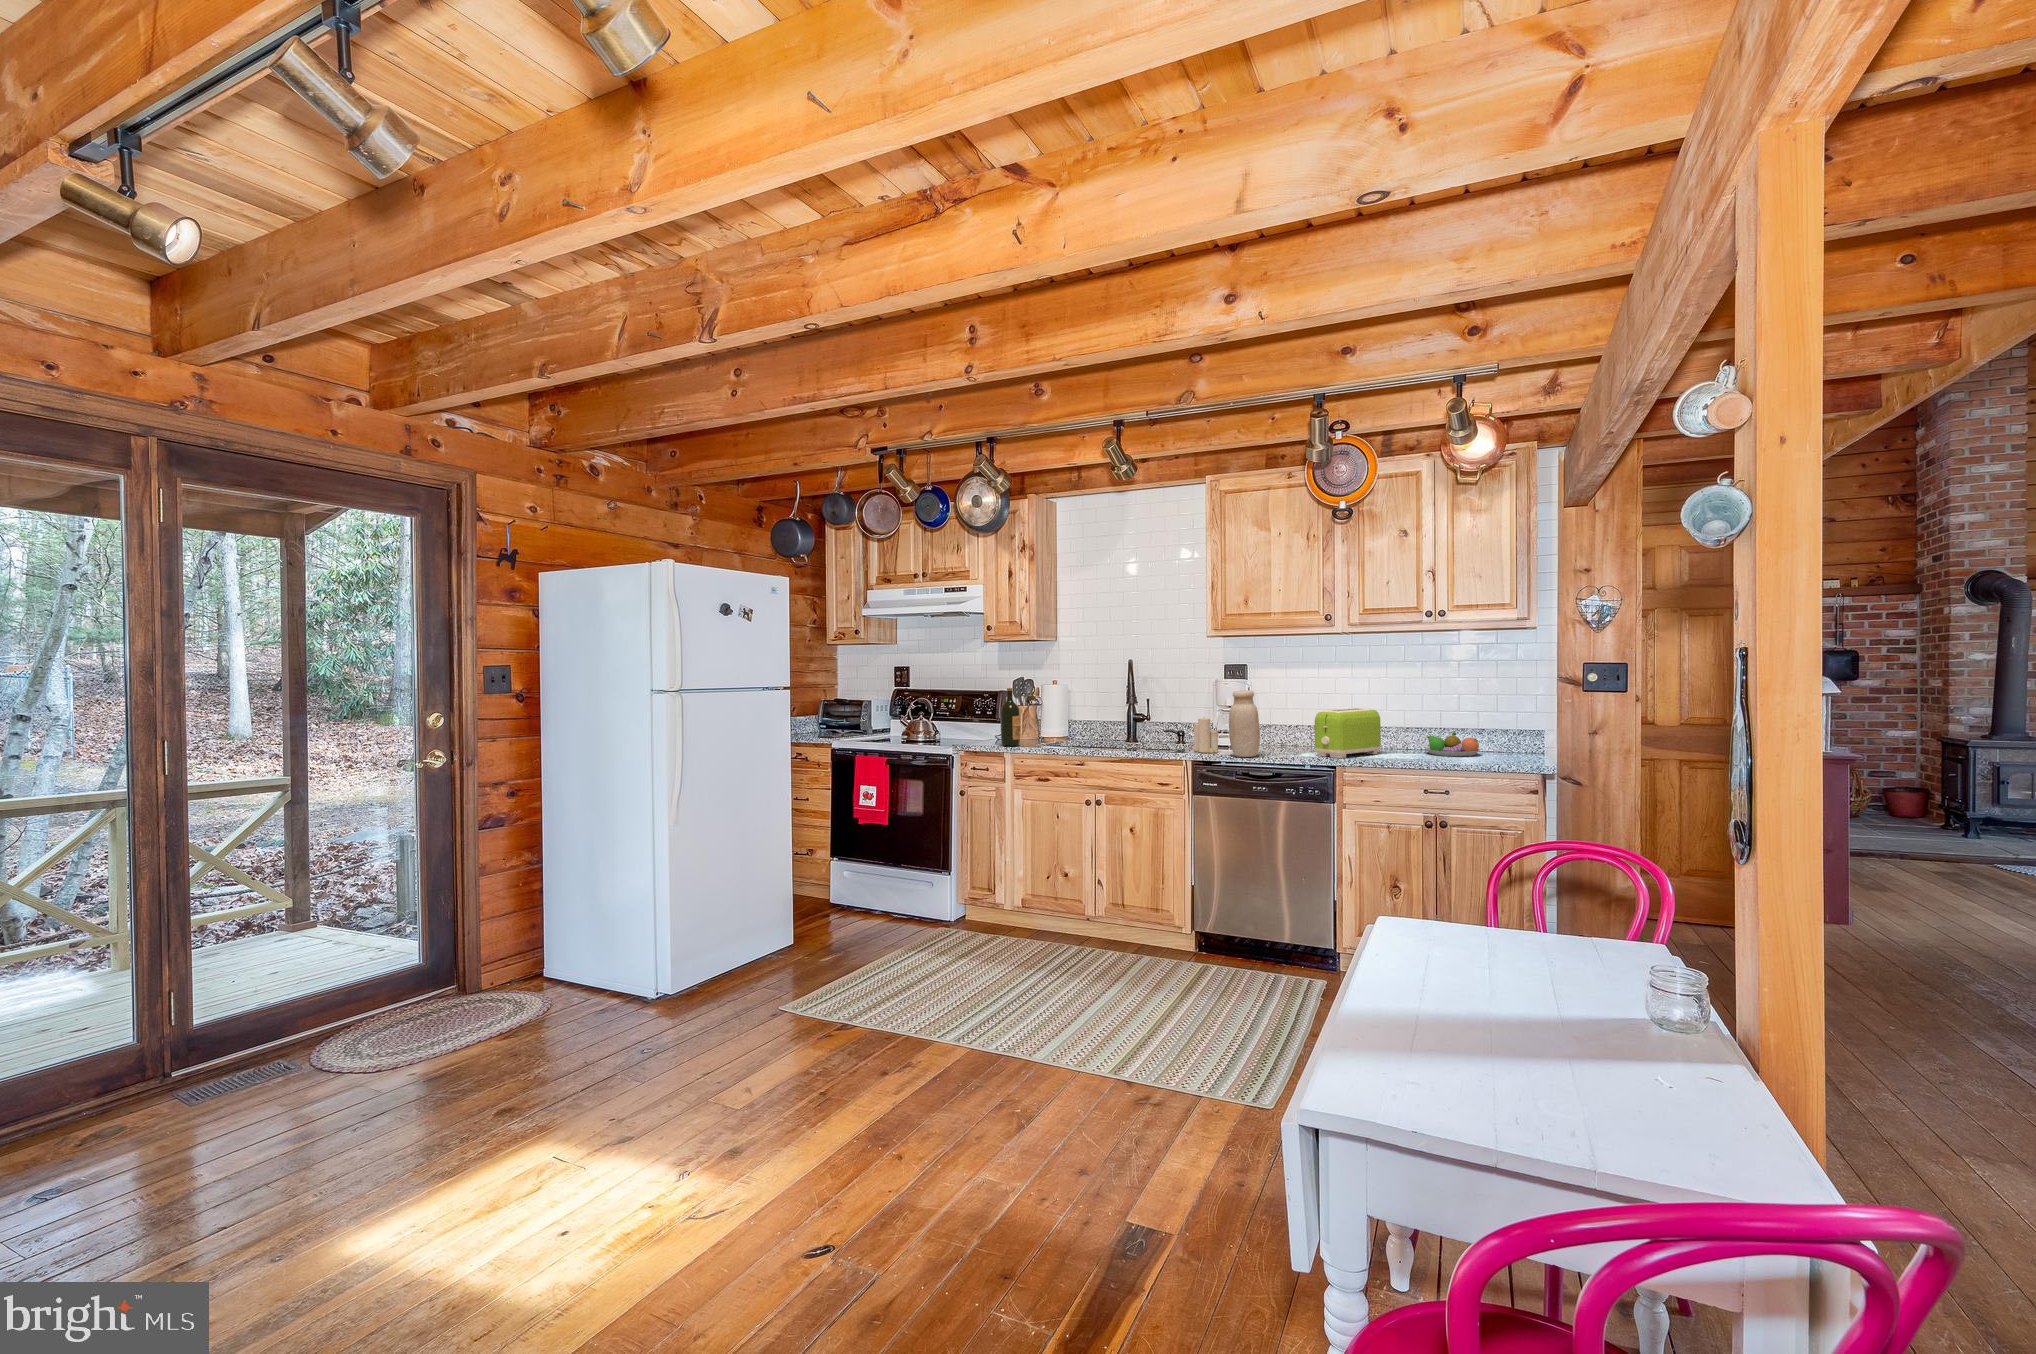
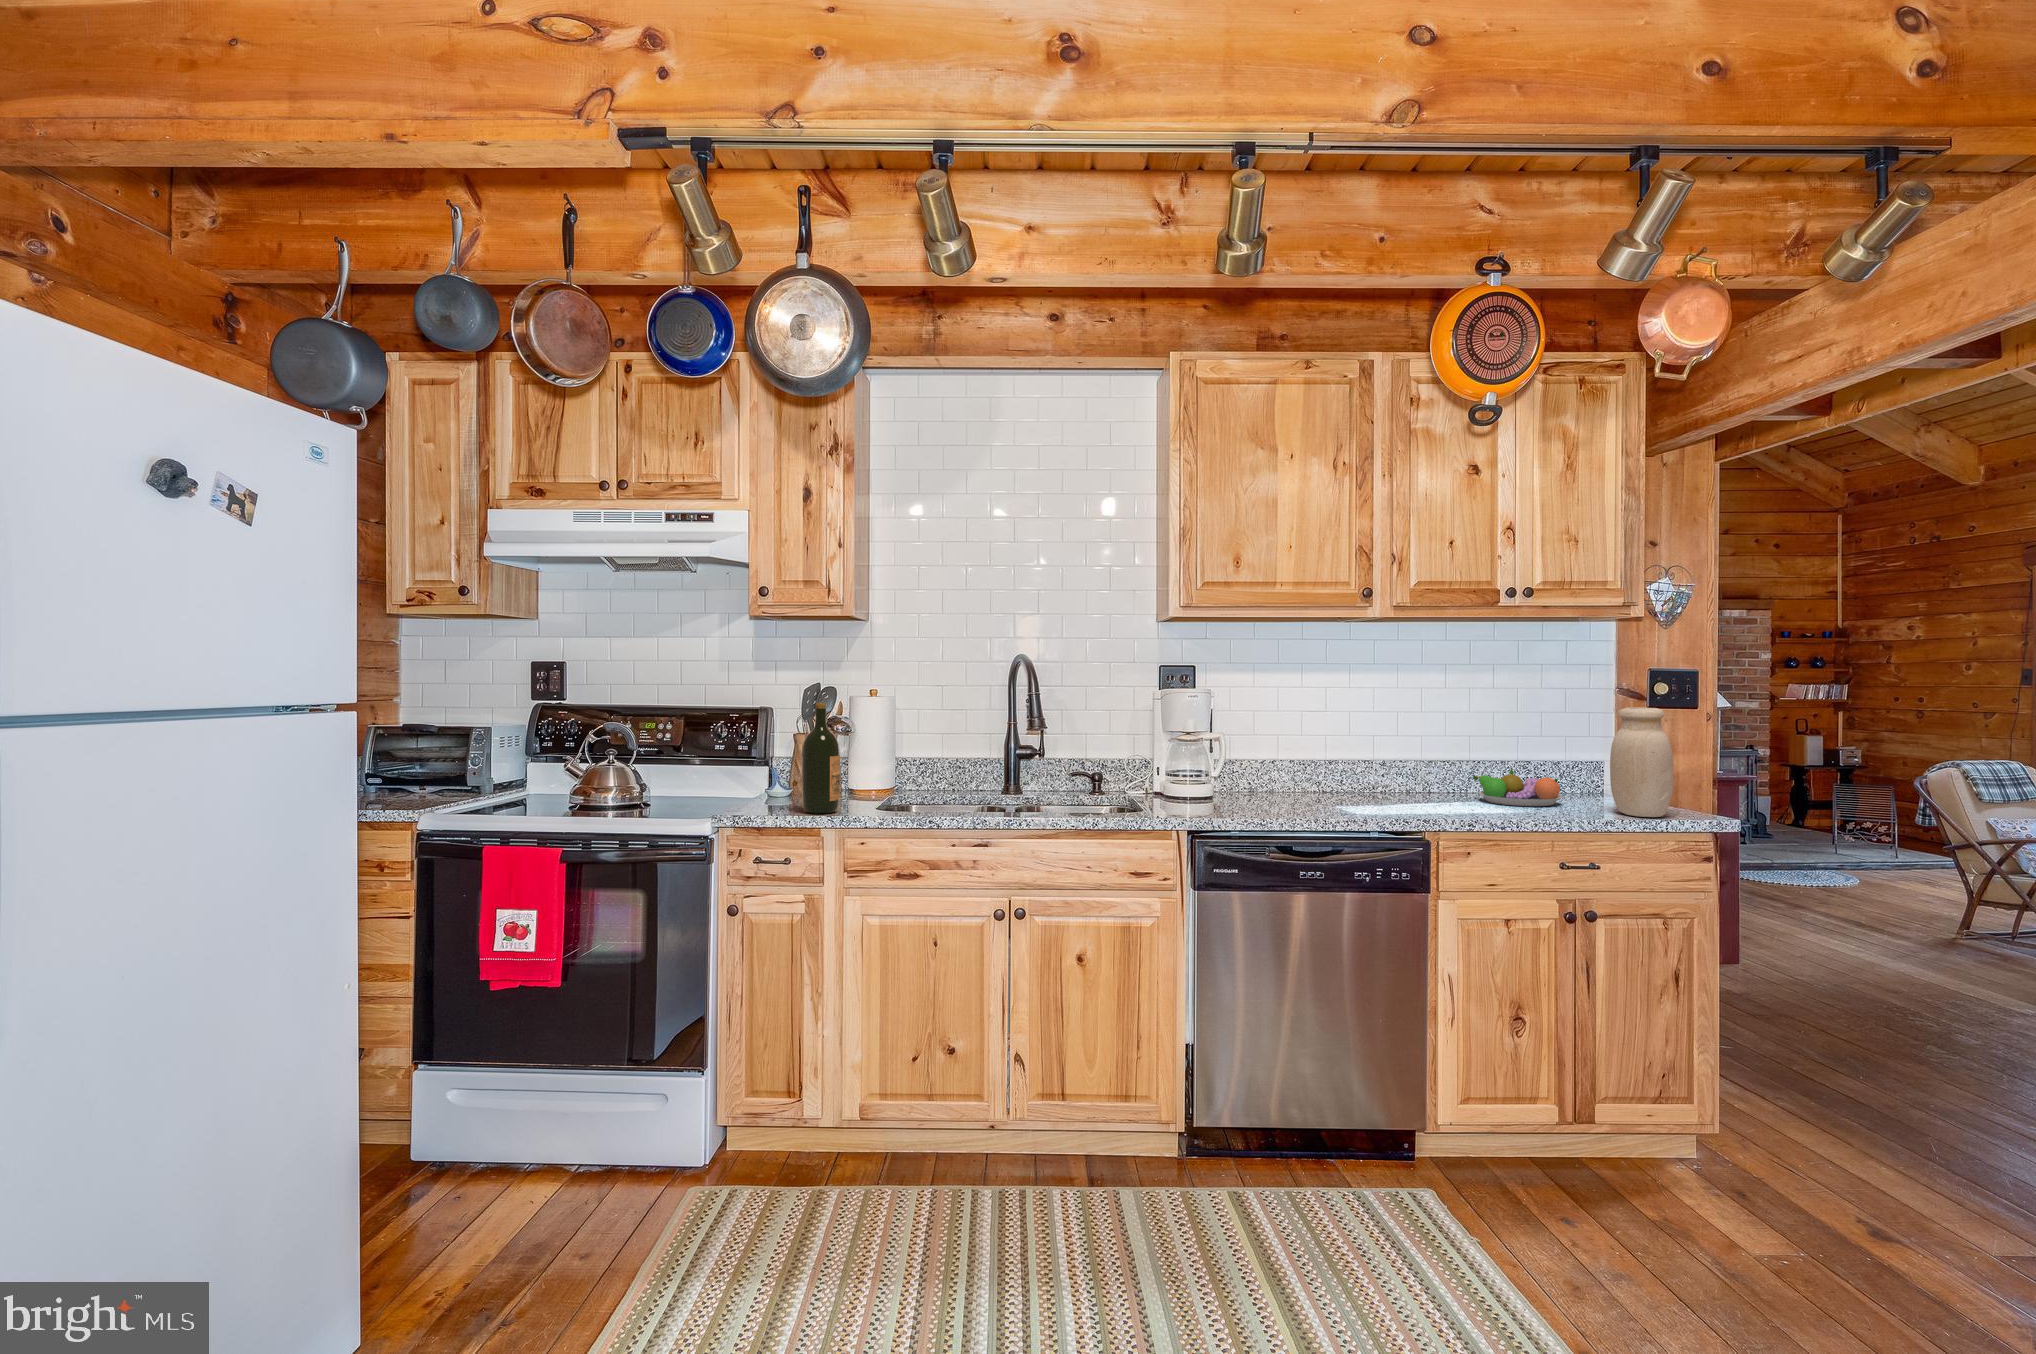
jar: present [1229,690,1260,757] -> present [1610,708,1673,817]
toaster: present [1315,708,1381,758] -> none [1360,735,1437,816]
candle: present [1194,718,1218,753] -> none [1163,748,1208,814]

